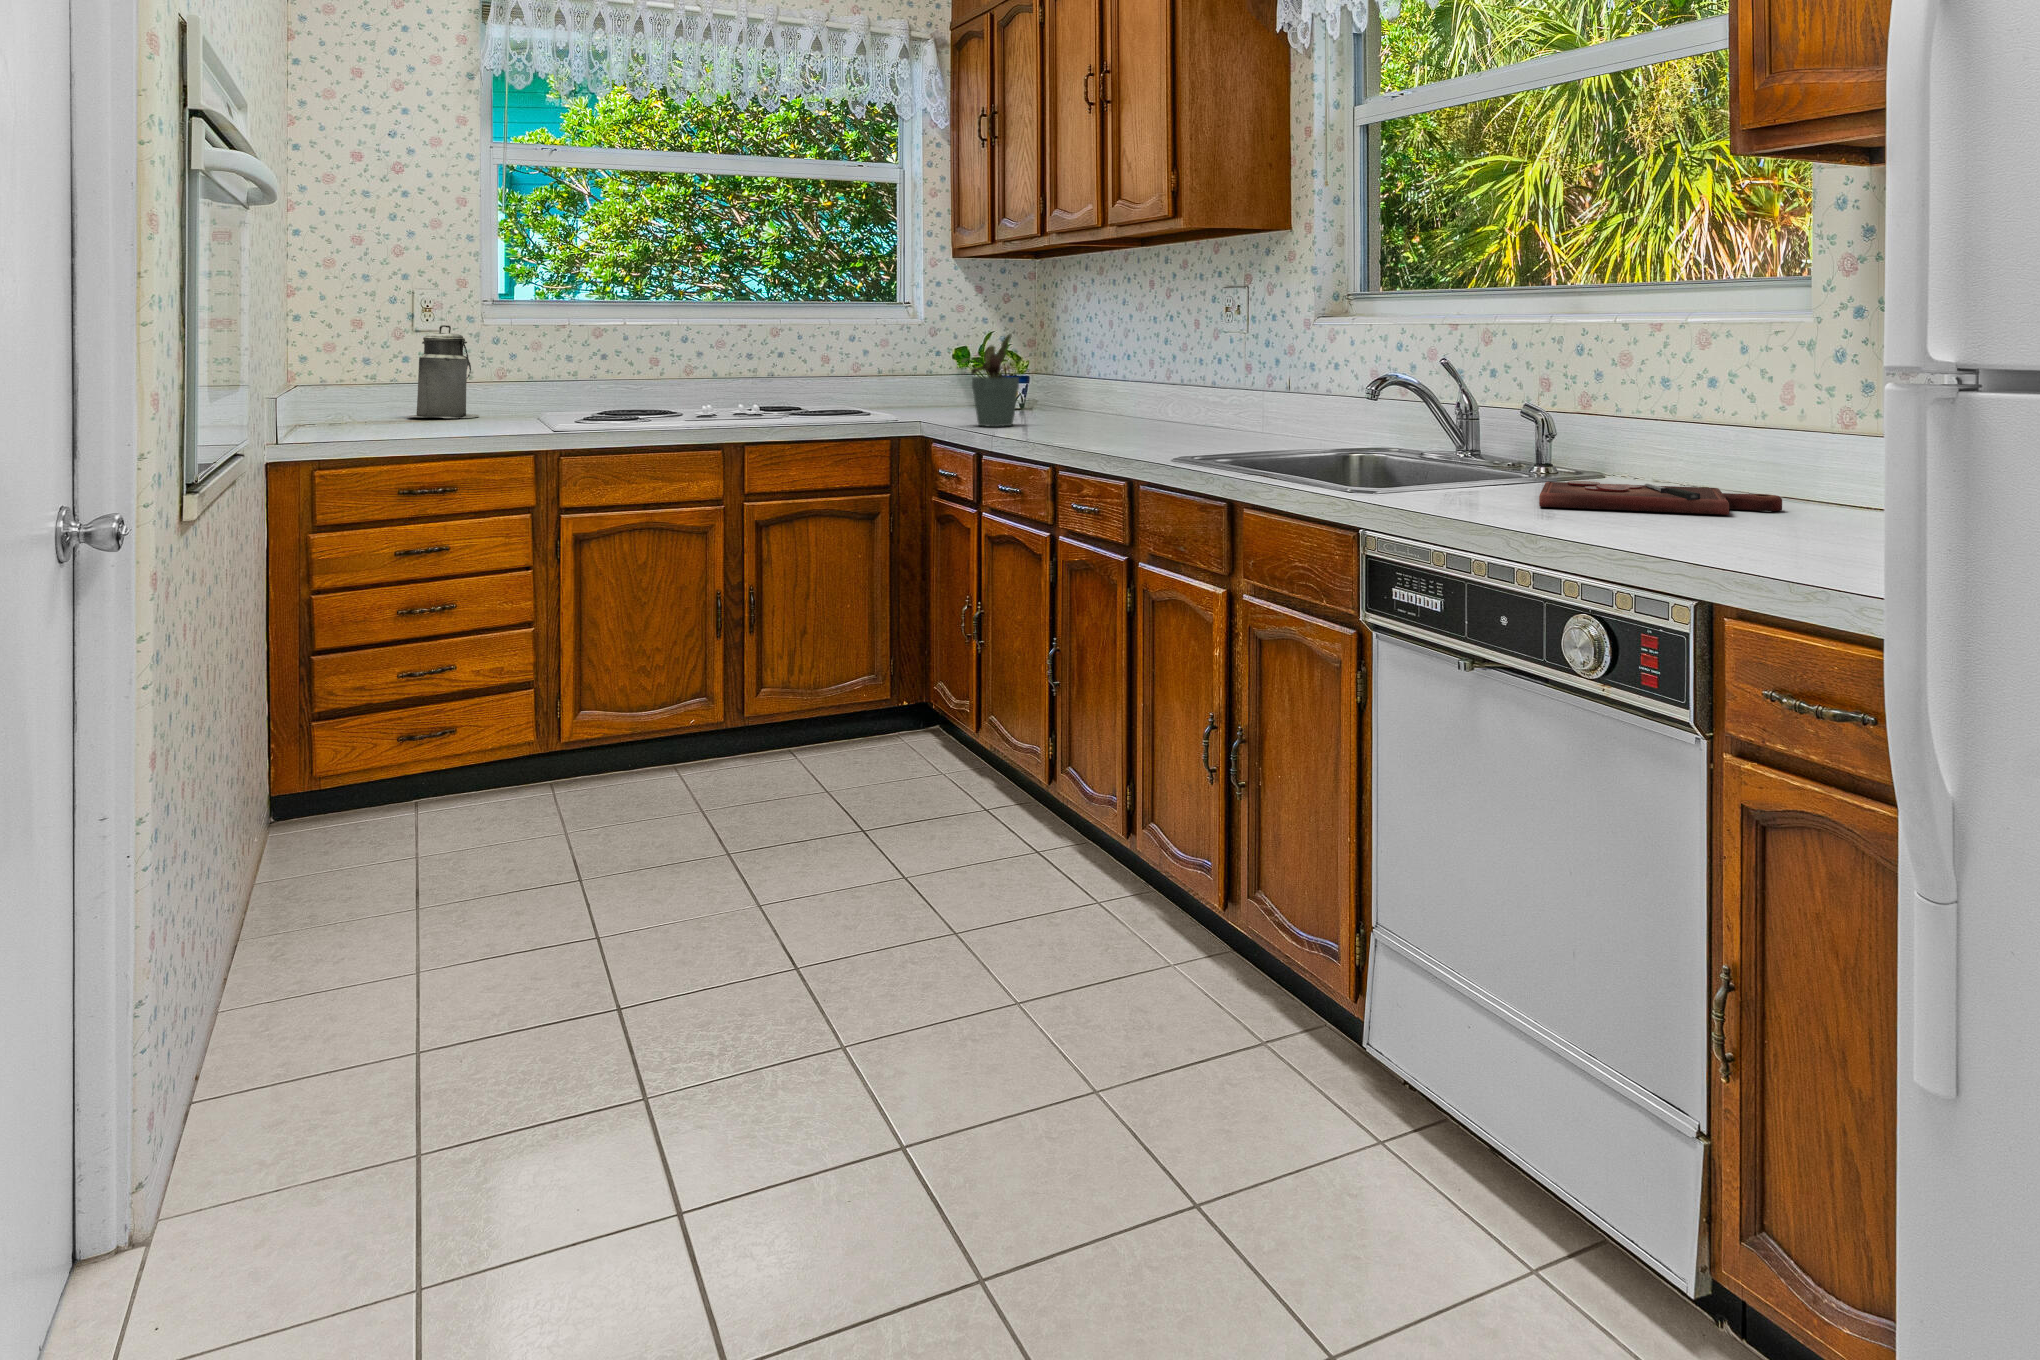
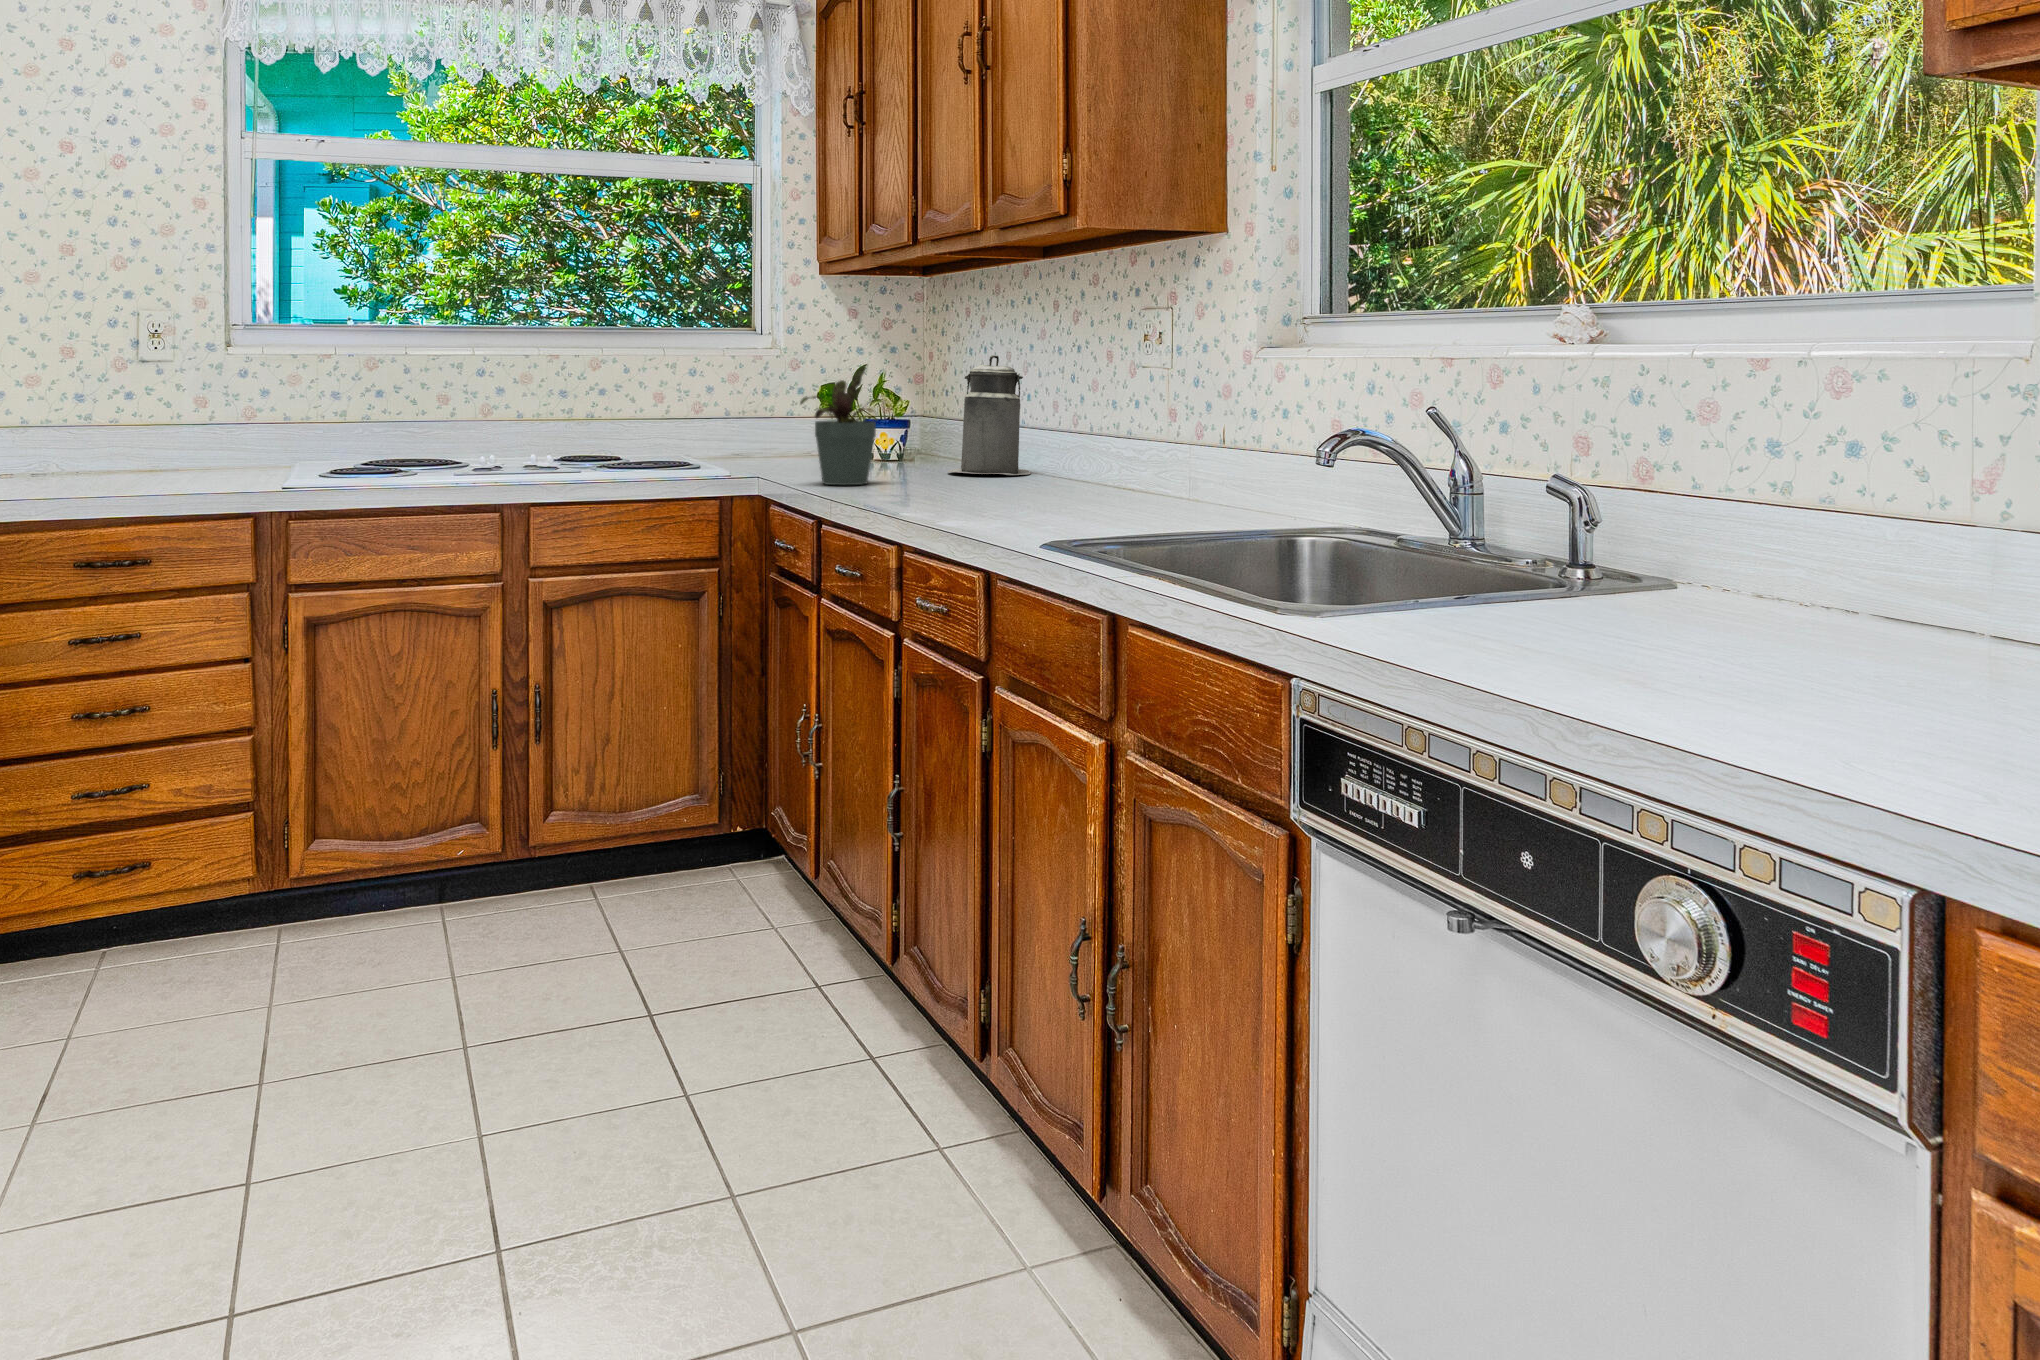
canister: present [410,325,479,418] -> present [948,355,1031,475]
cutting board: present [1539,481,1782,514] -> none [1579,599,1979,670]

